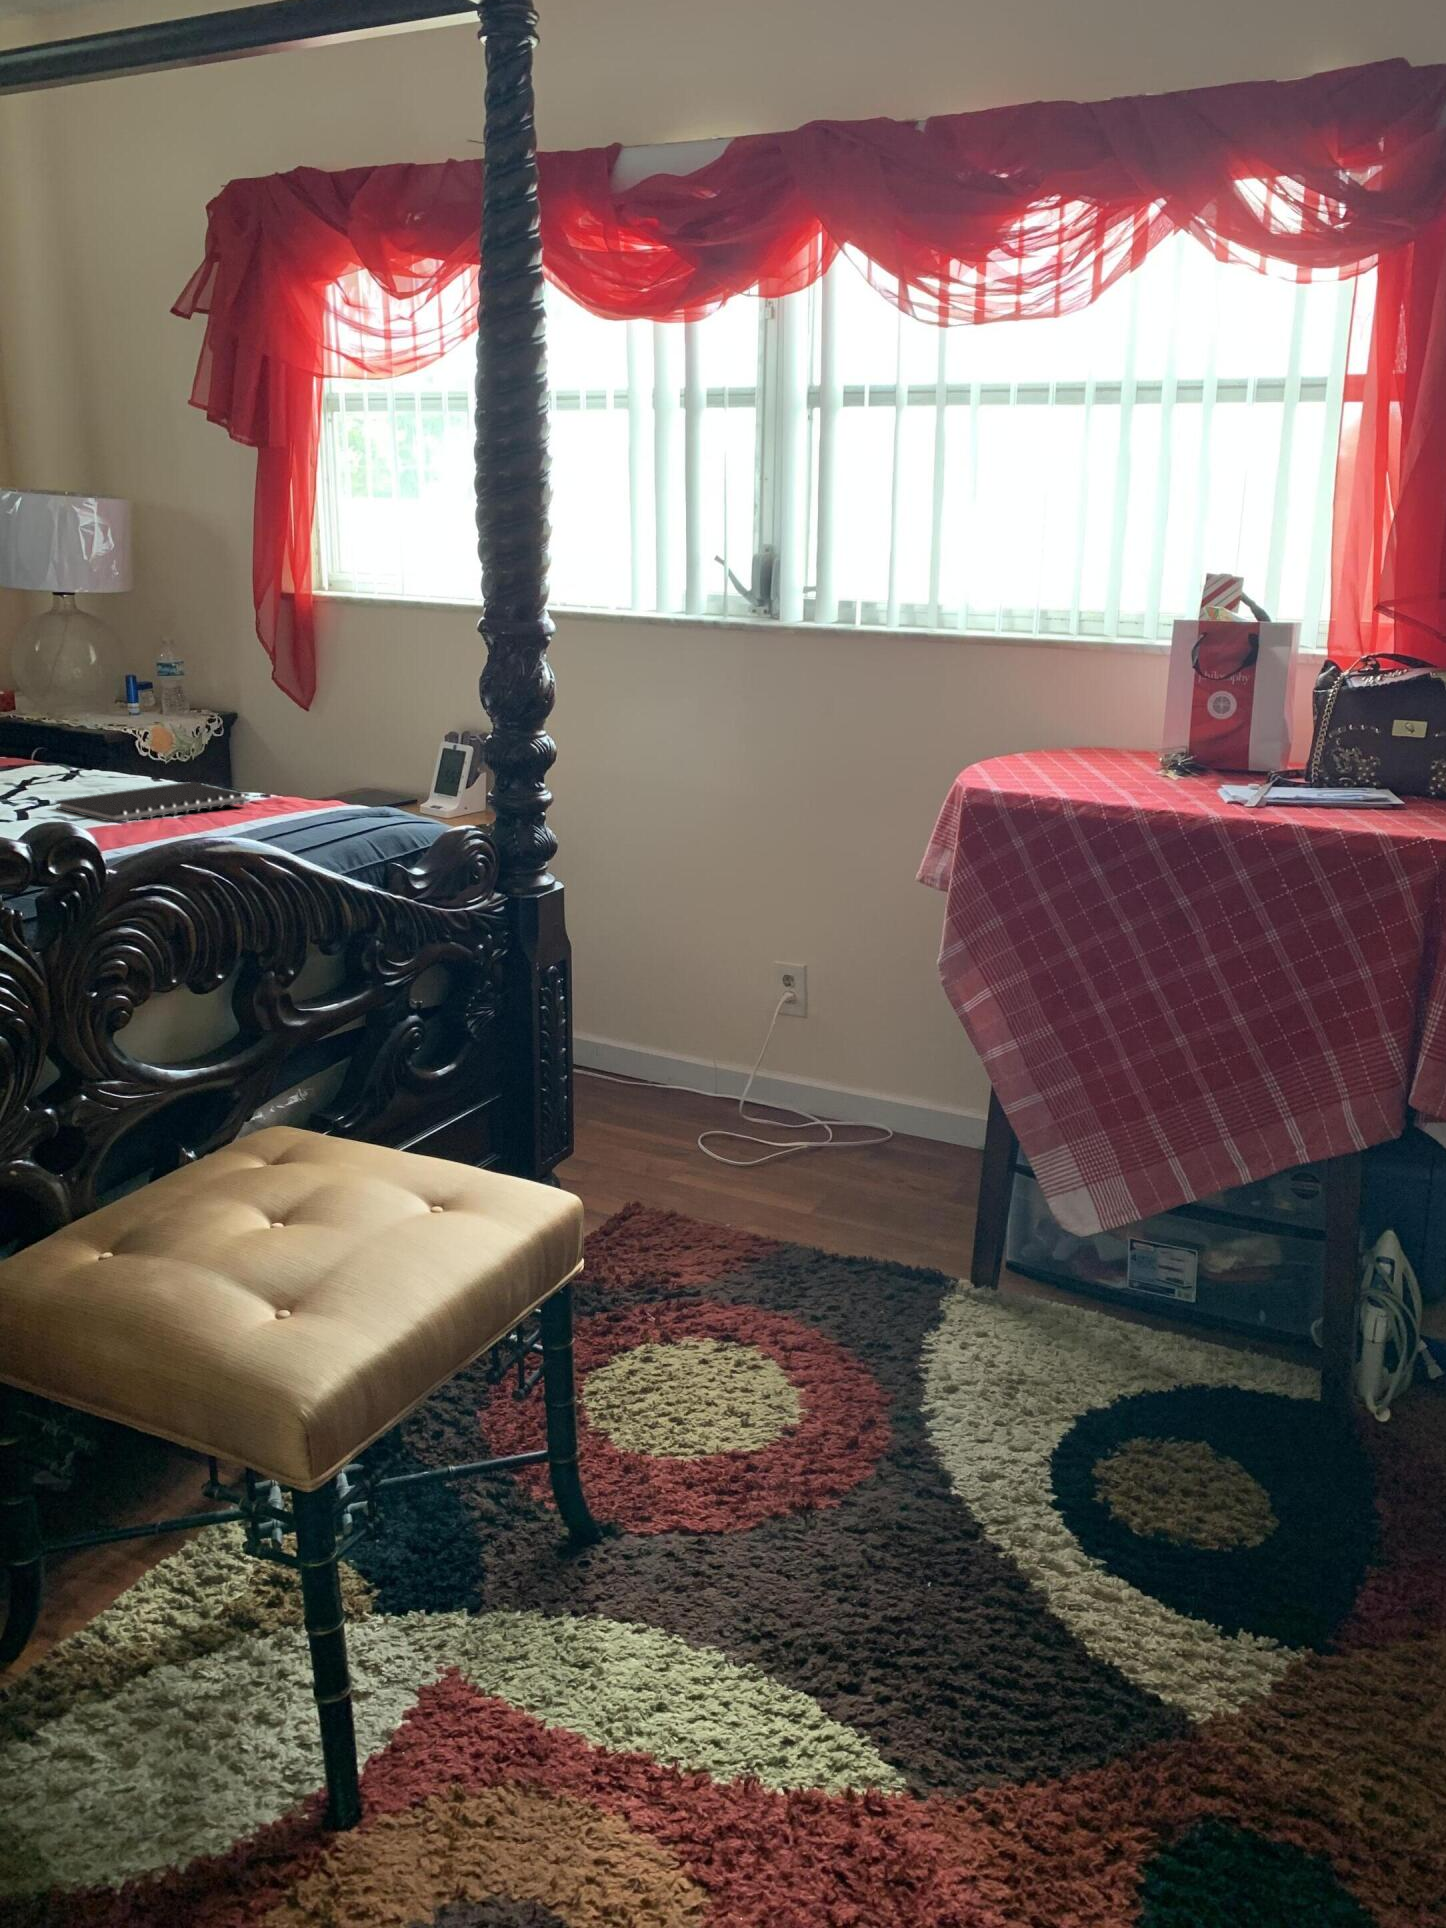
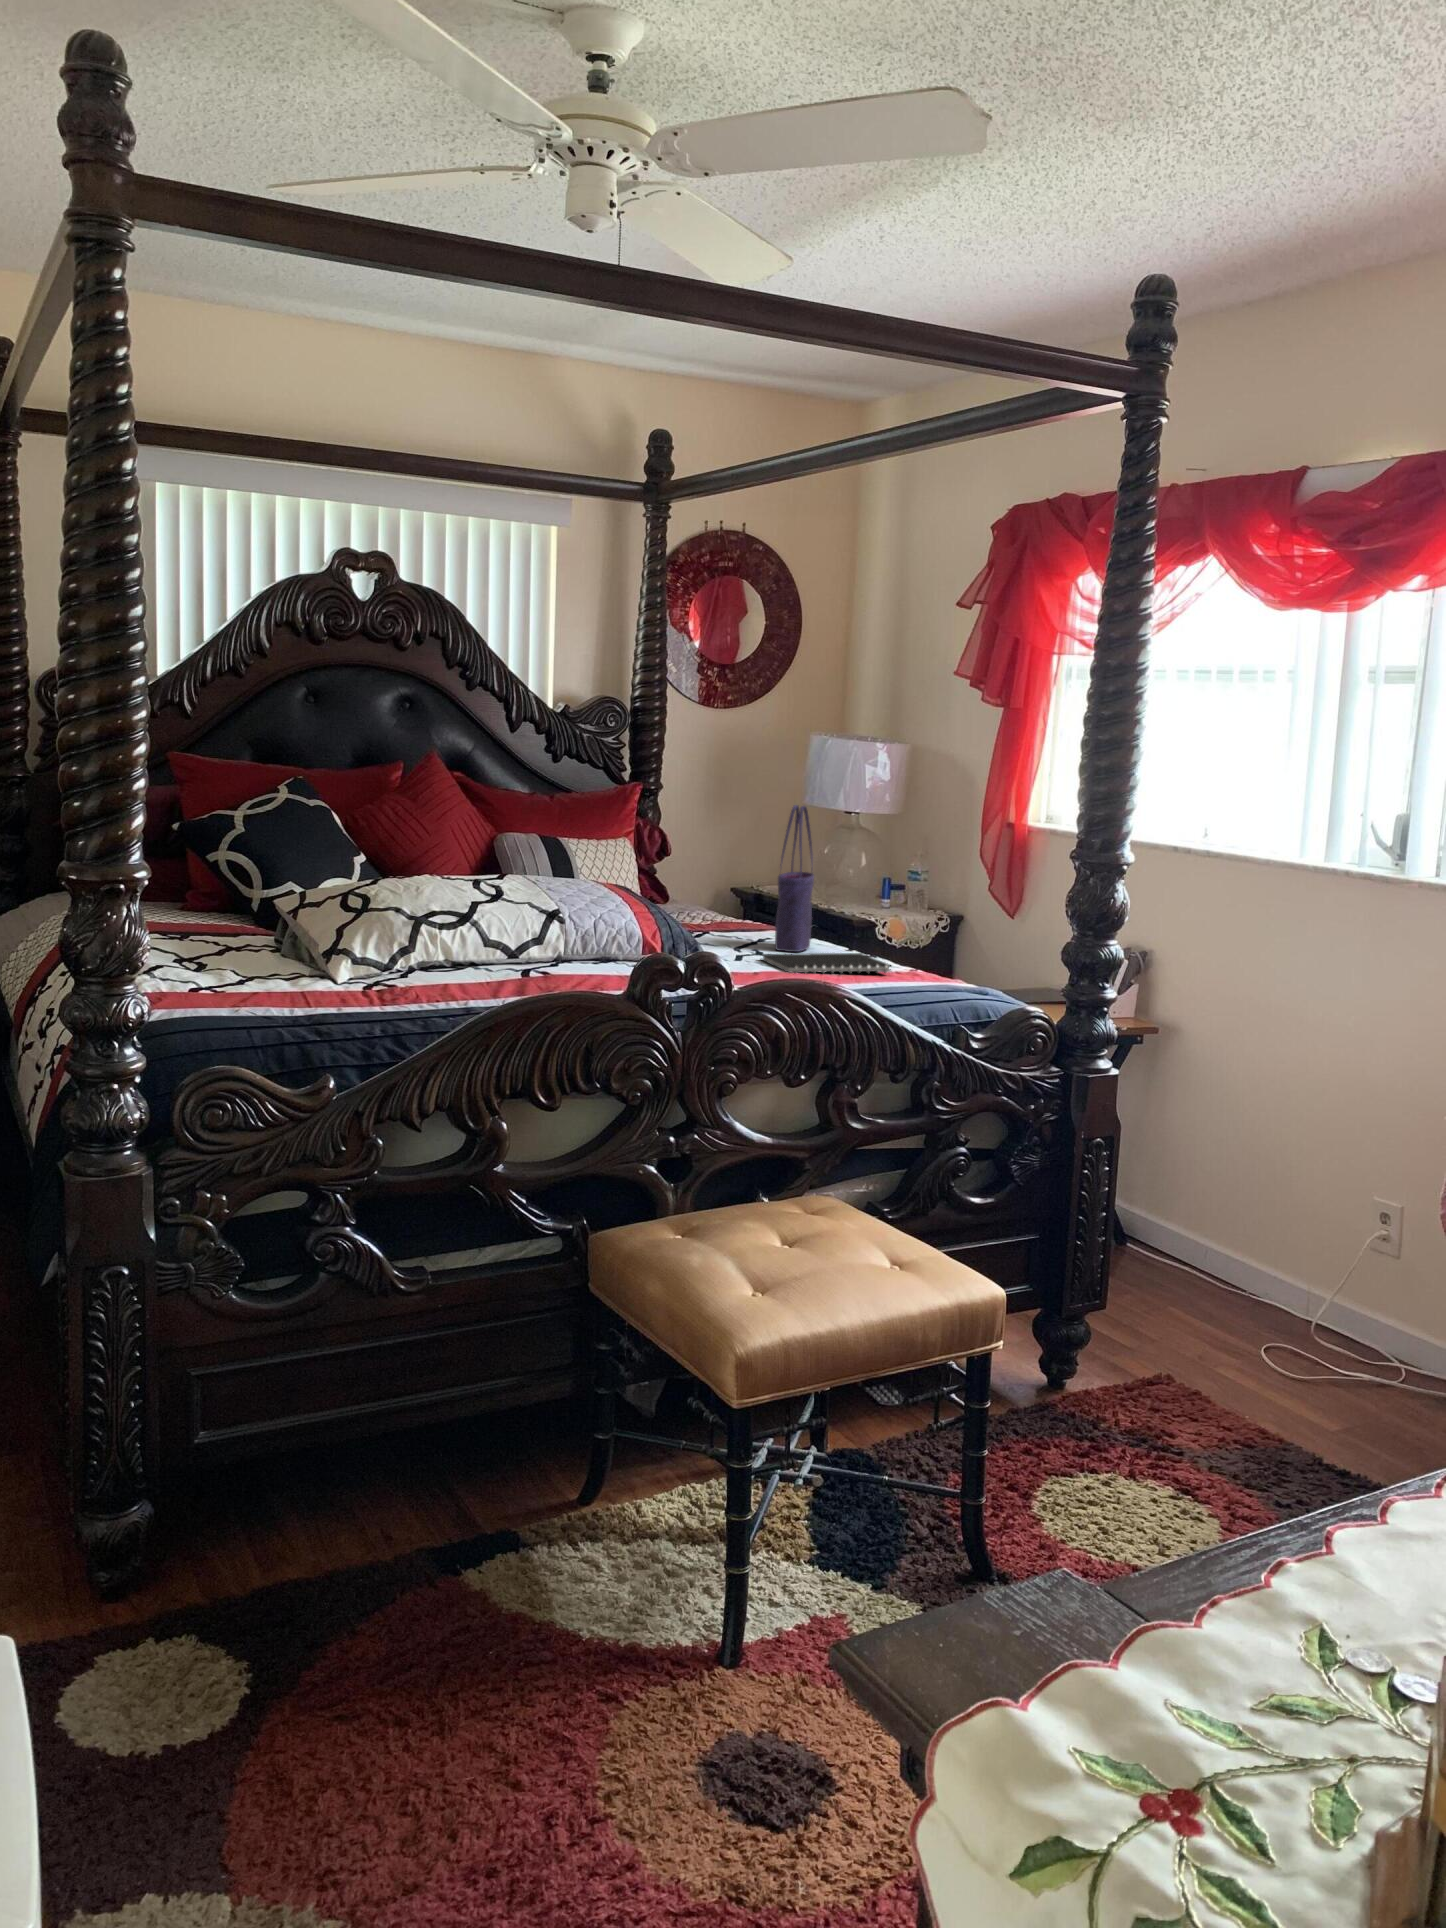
tote bag: none [47,587,105,791] -> present [775,805,814,952]

